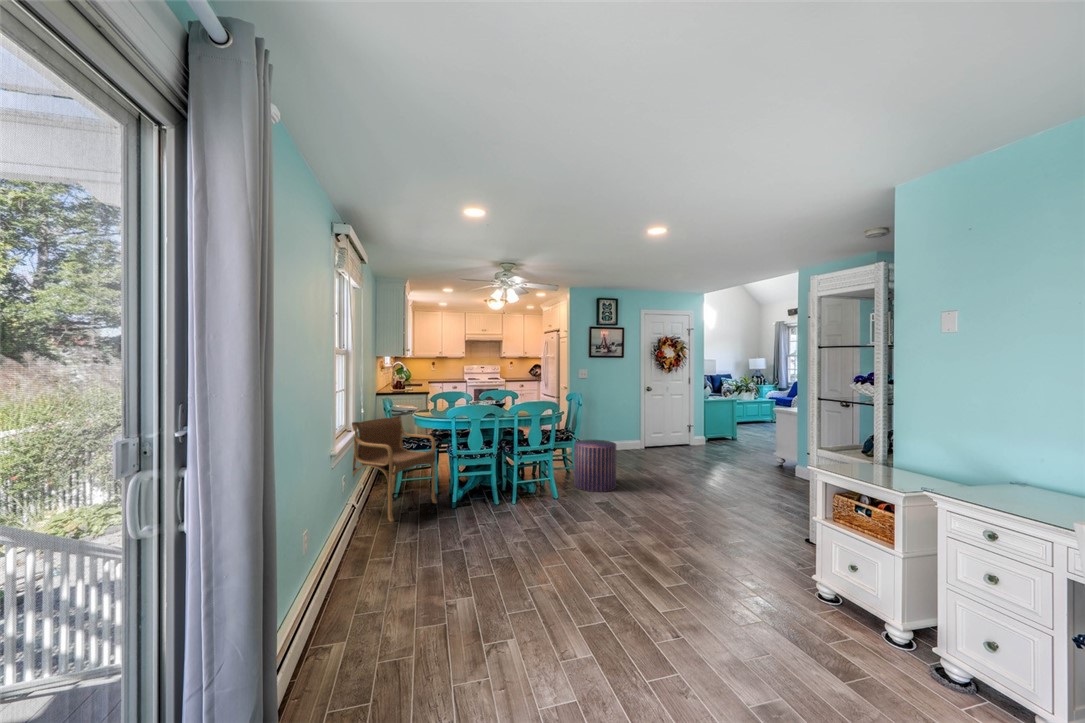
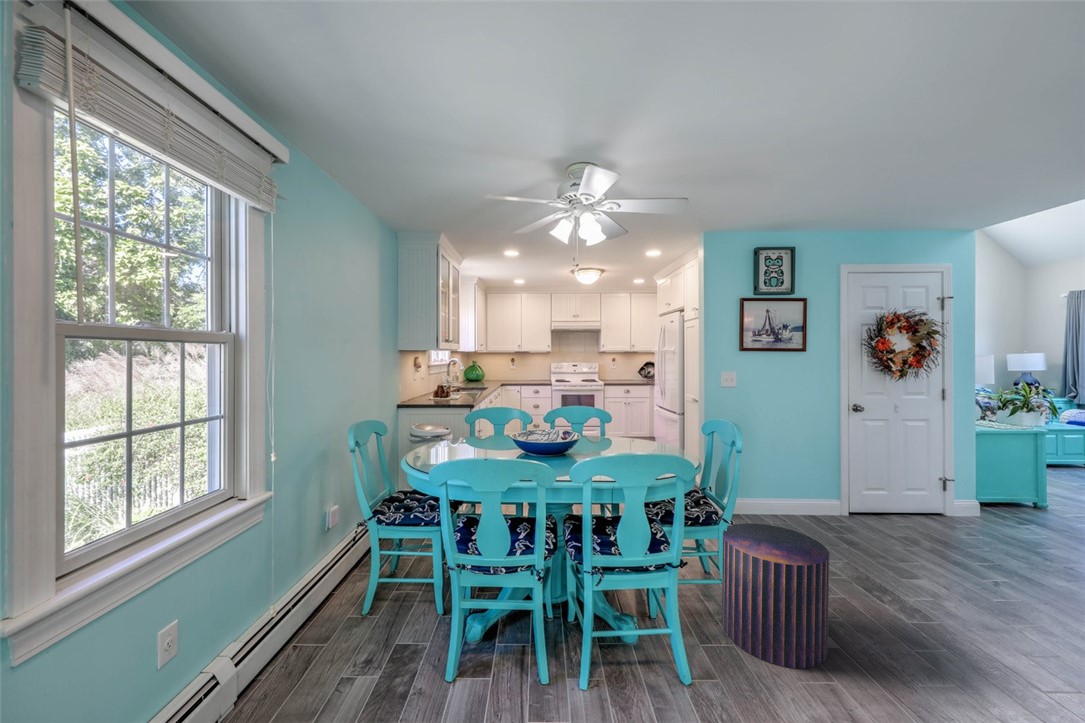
armchair: present [352,416,437,522] -> none [255,459,426,723]

